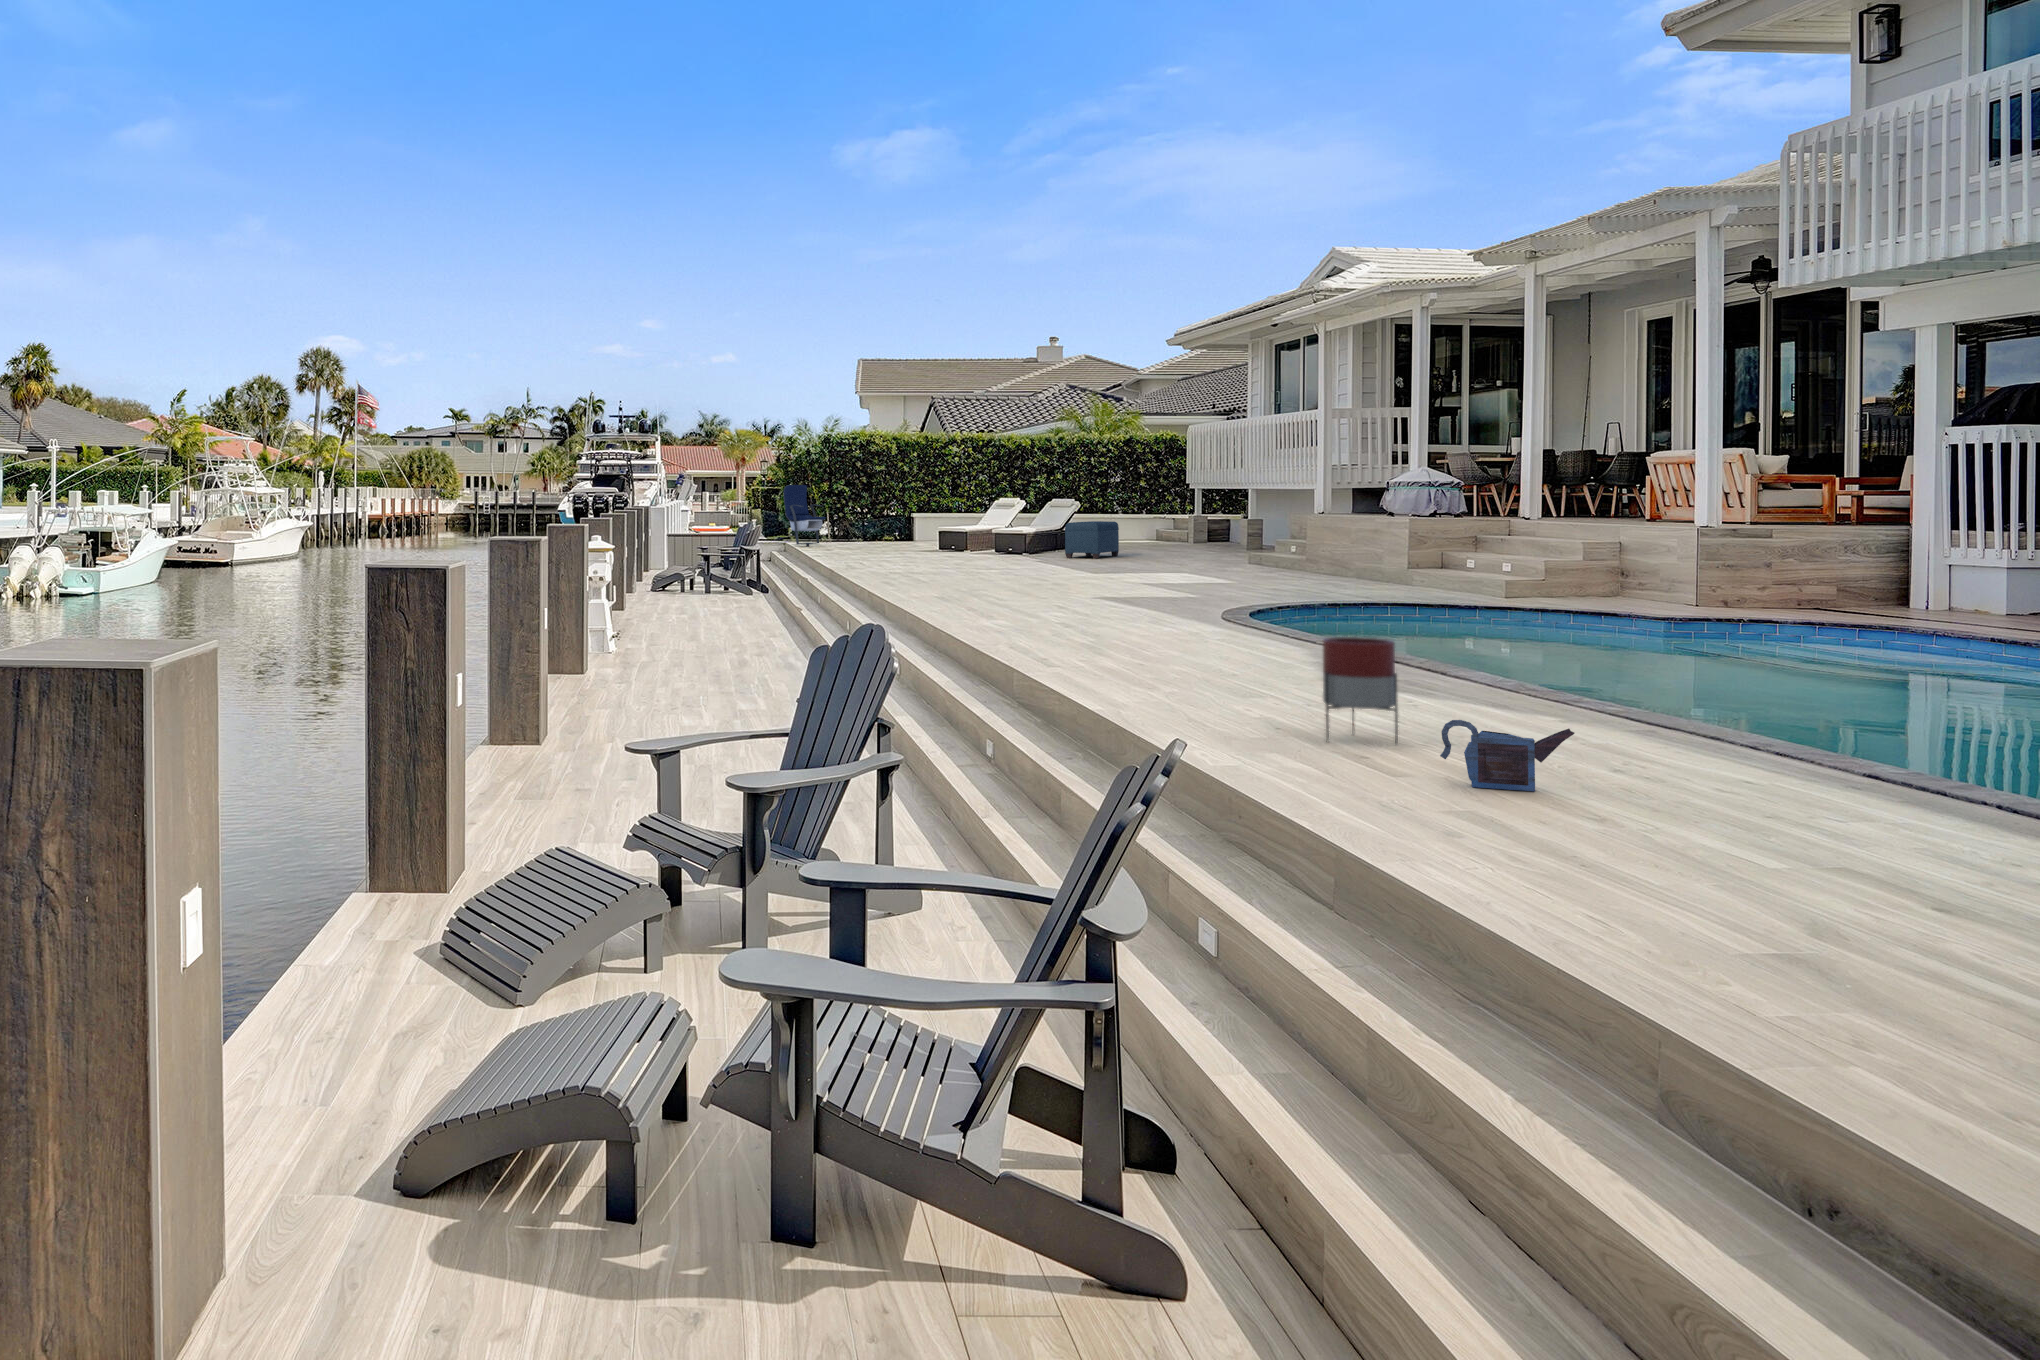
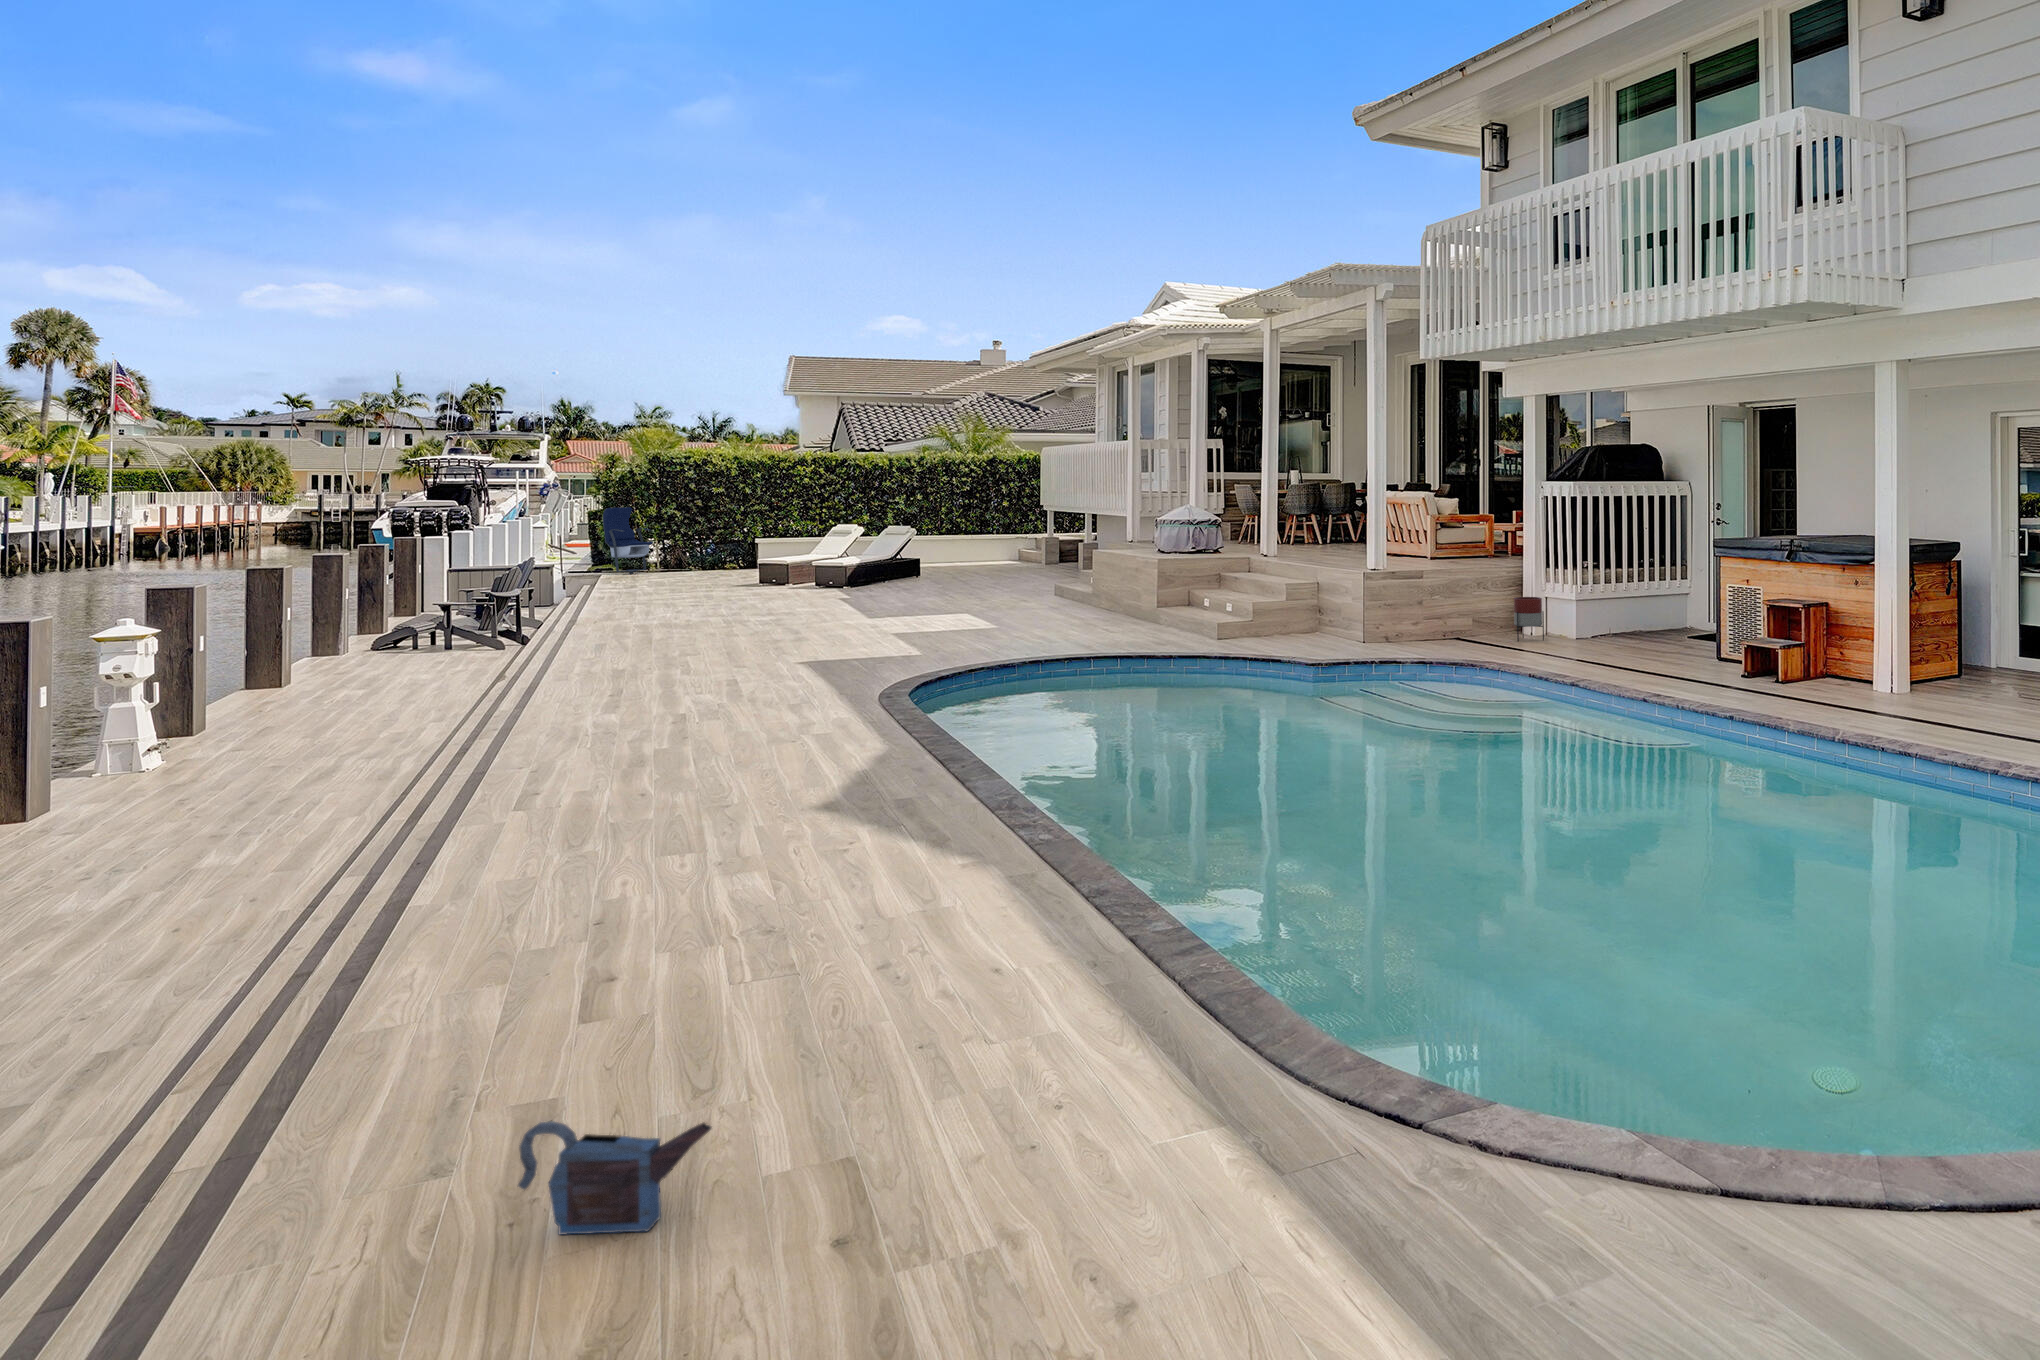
bench: present [1065,521,1119,558] -> none [885,547,946,586]
planter: present [1323,637,1398,744] -> present [1514,597,1544,641]

